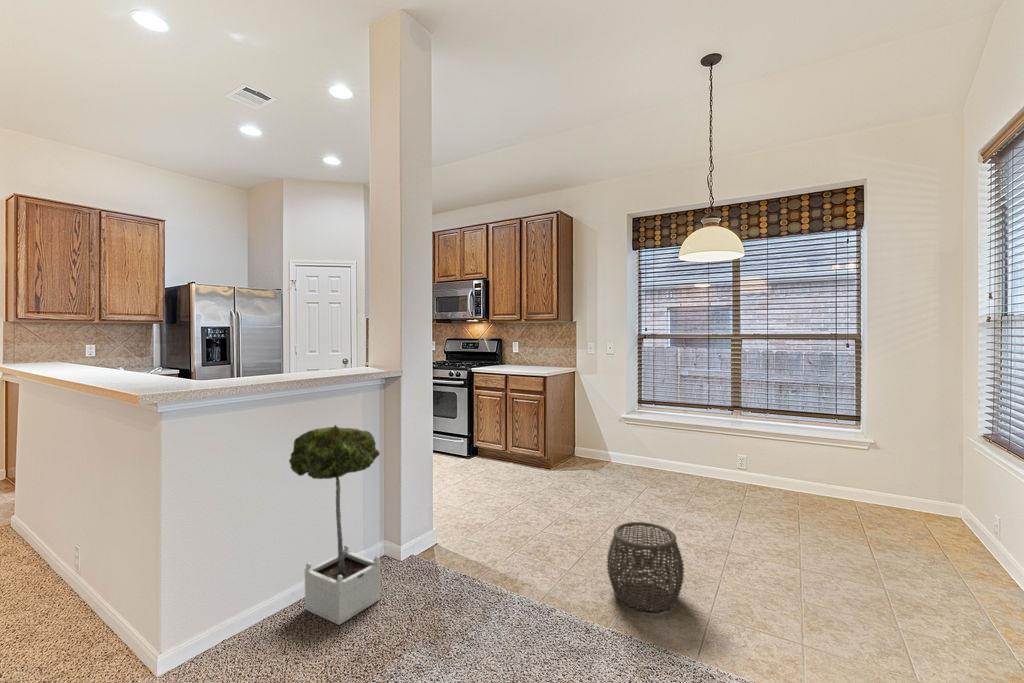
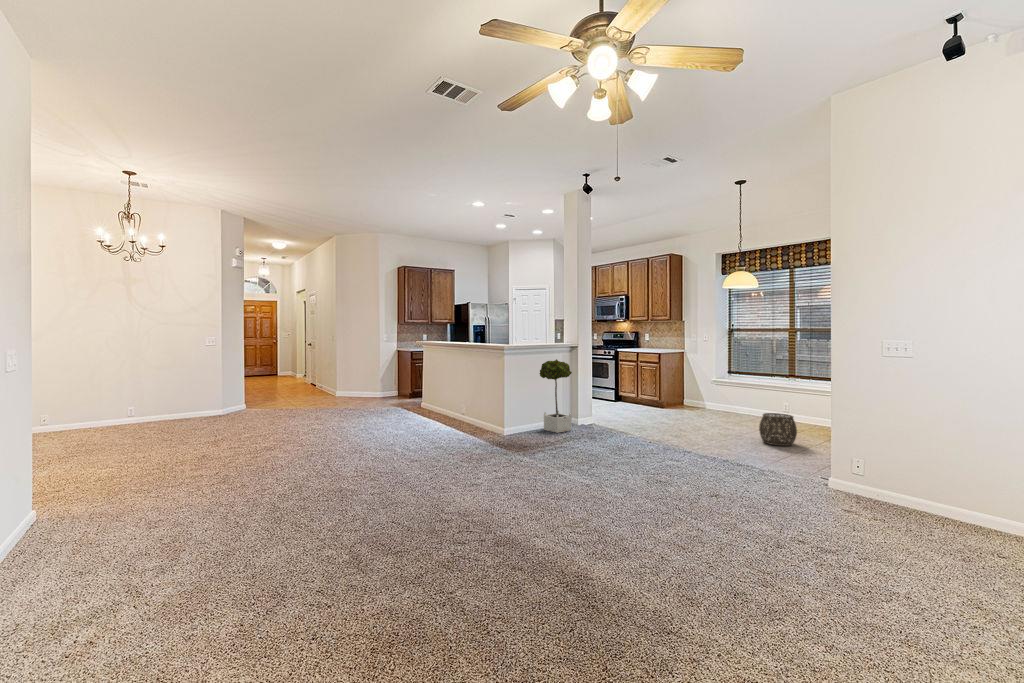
woven basket: present [607,522,684,612] -> present [759,413,797,446]

